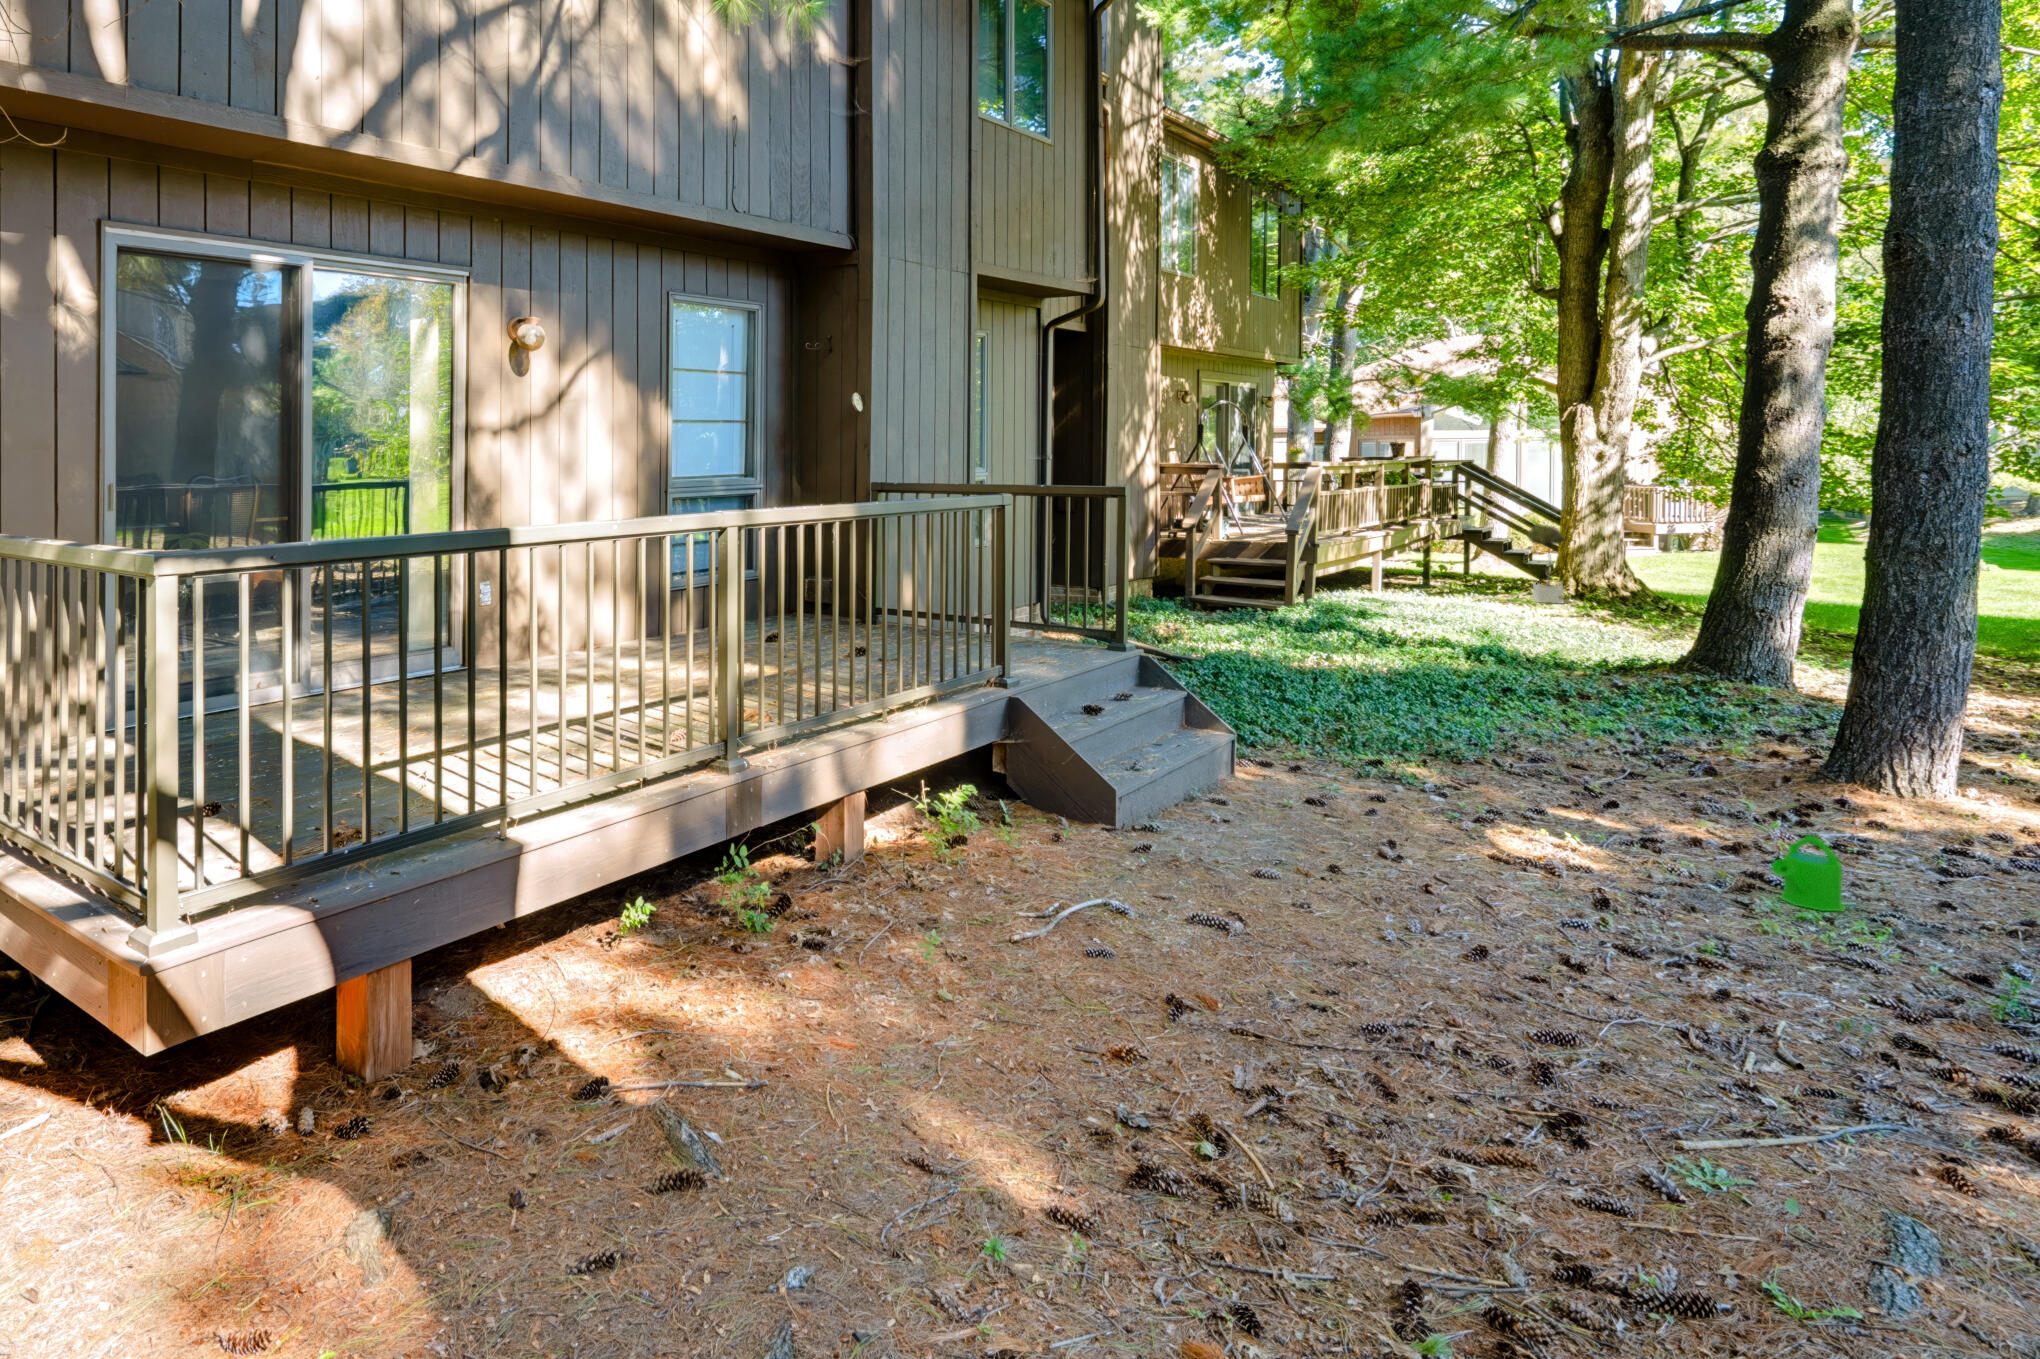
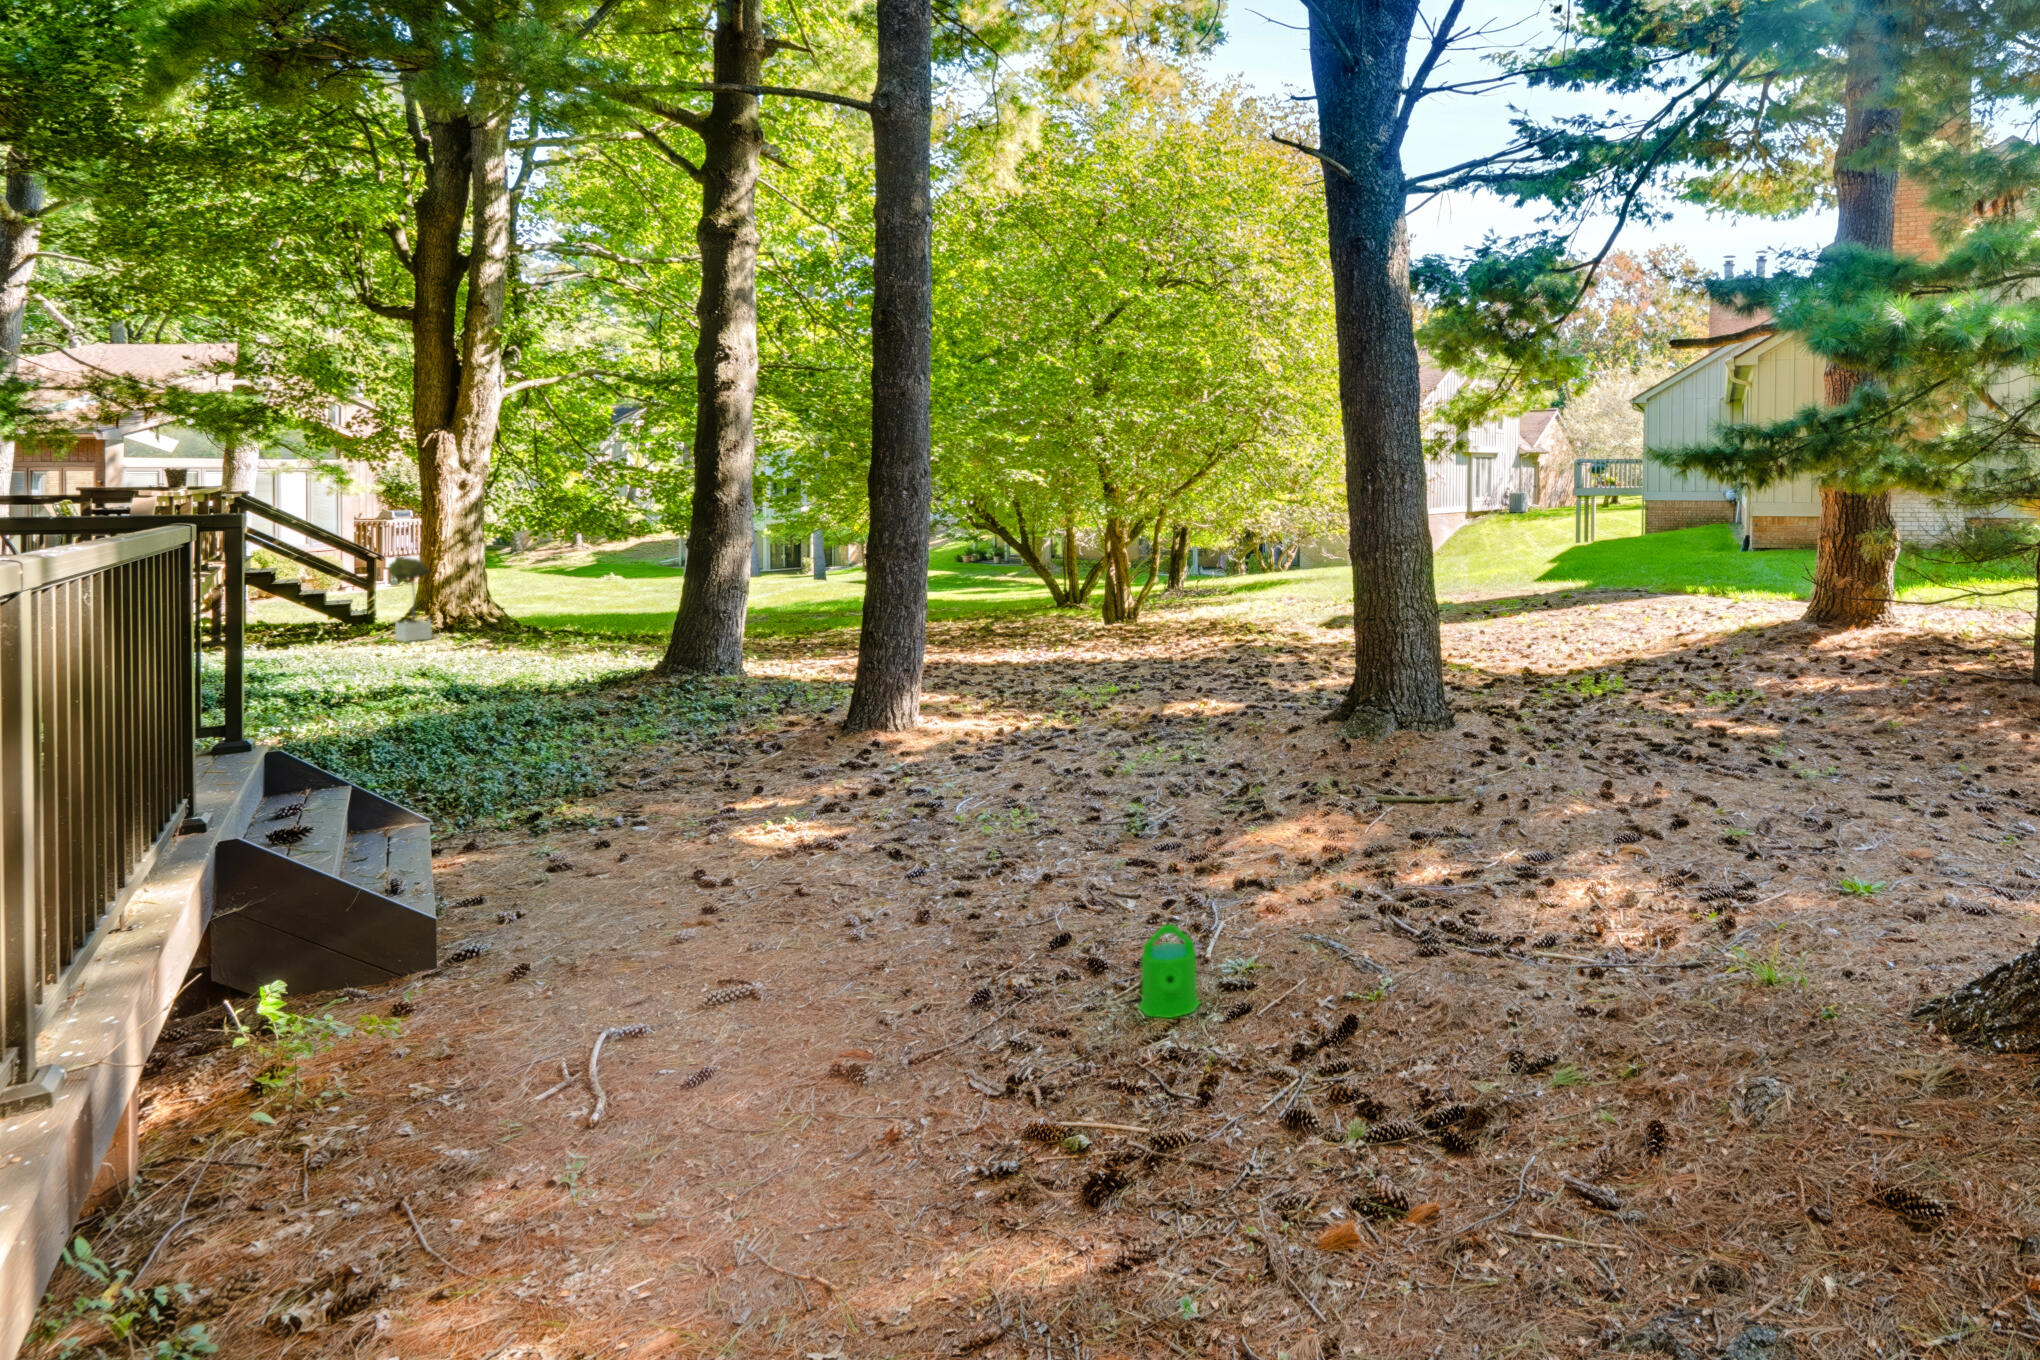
watering can: present [1771,835,1846,912] -> present [1138,924,1201,1018]

